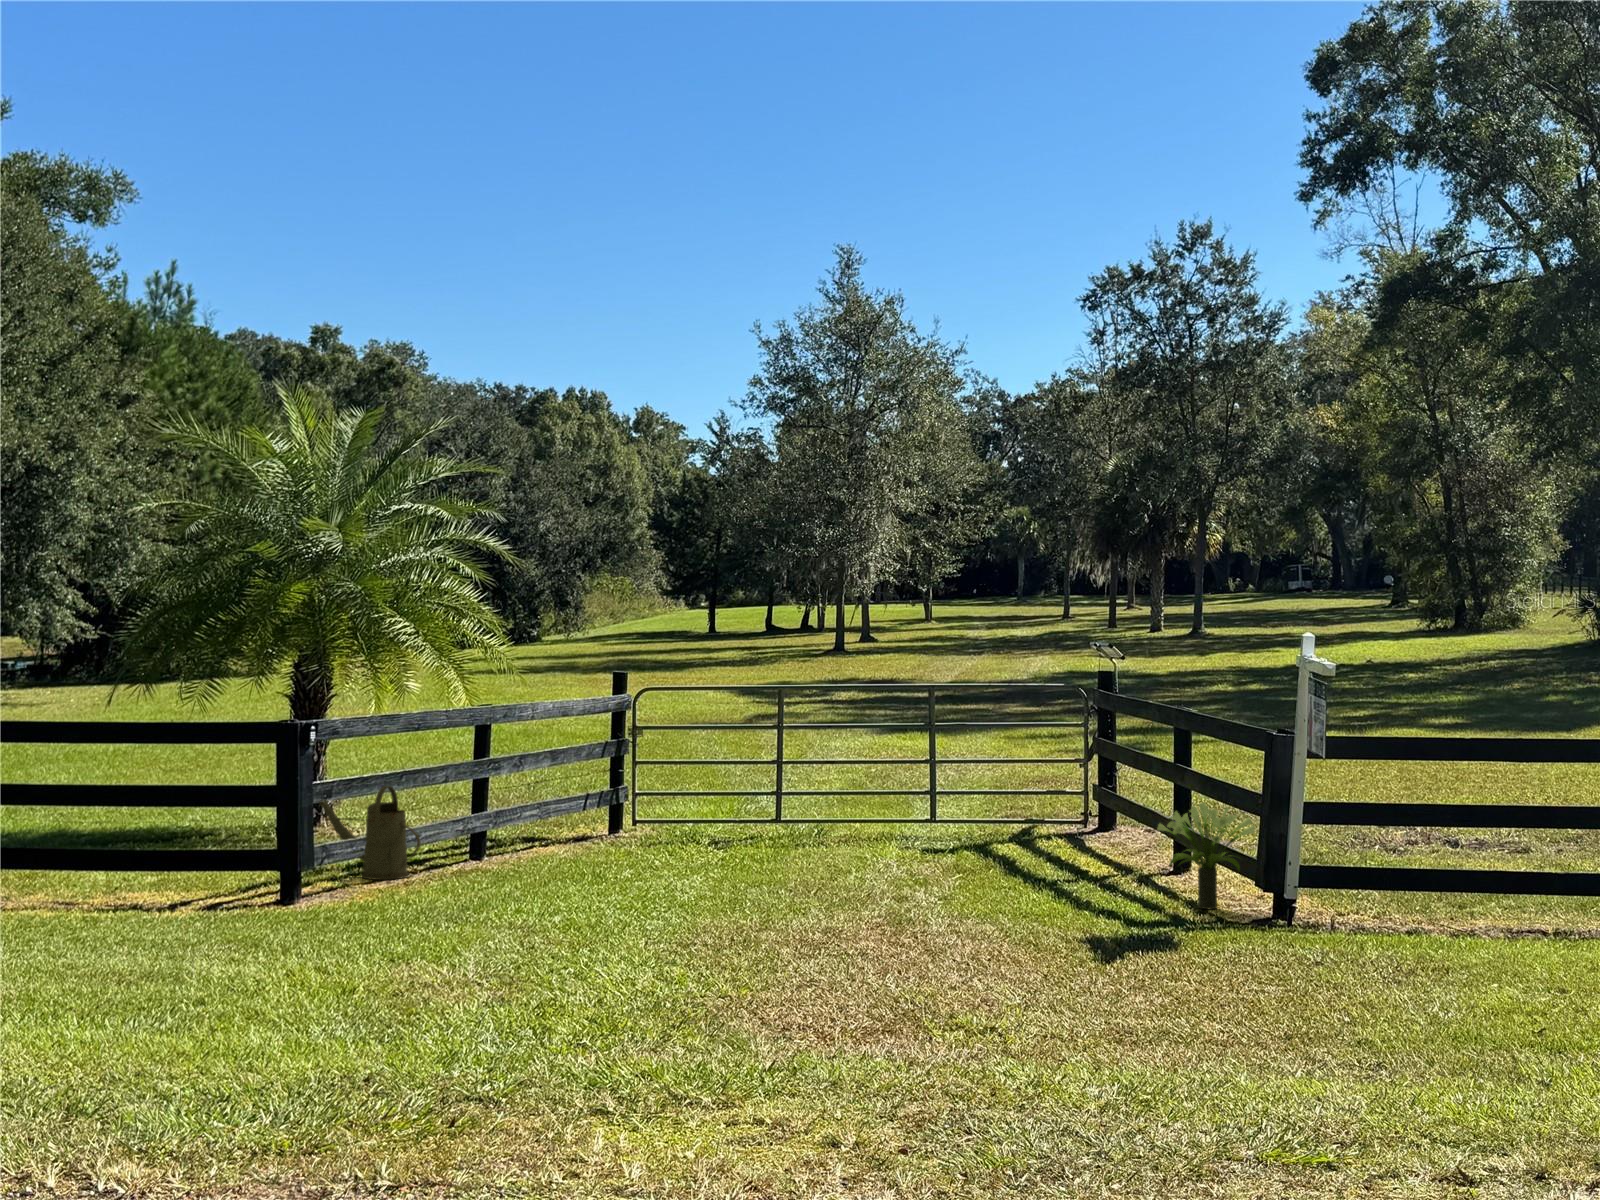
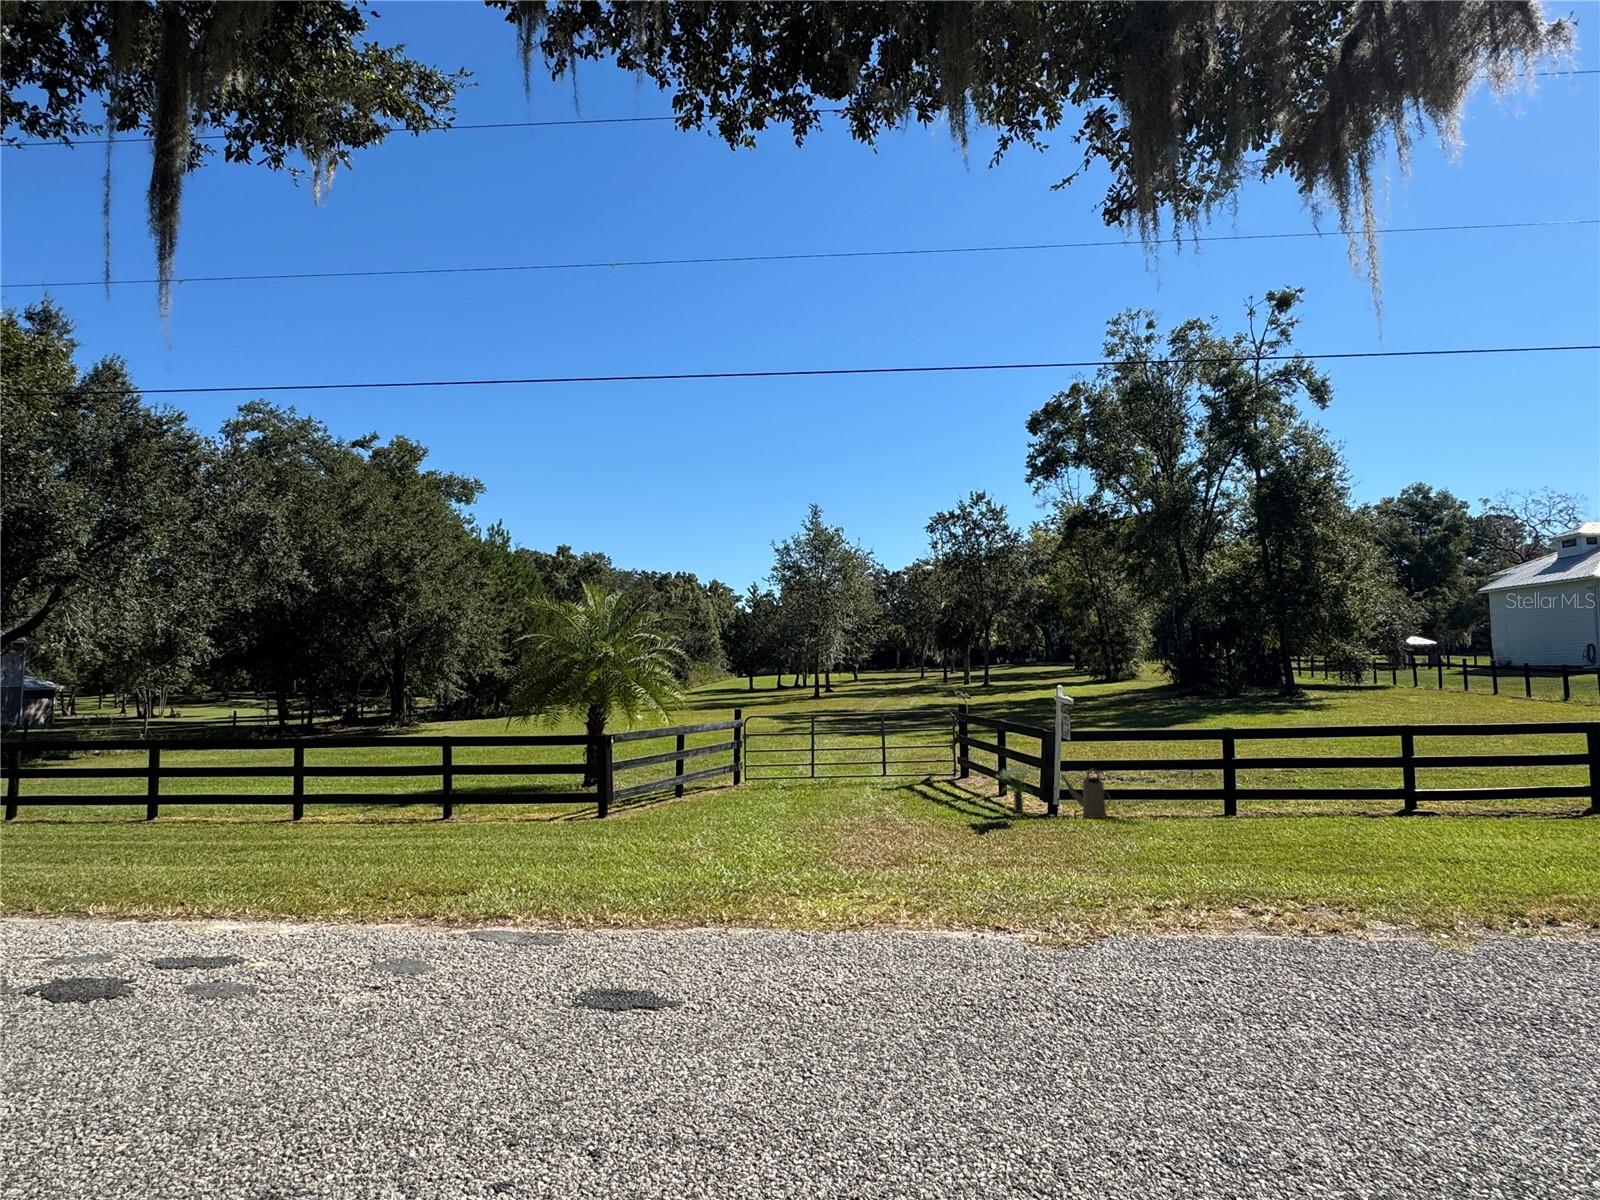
watering can: present [319,786,421,880] -> present [1061,769,1111,818]

